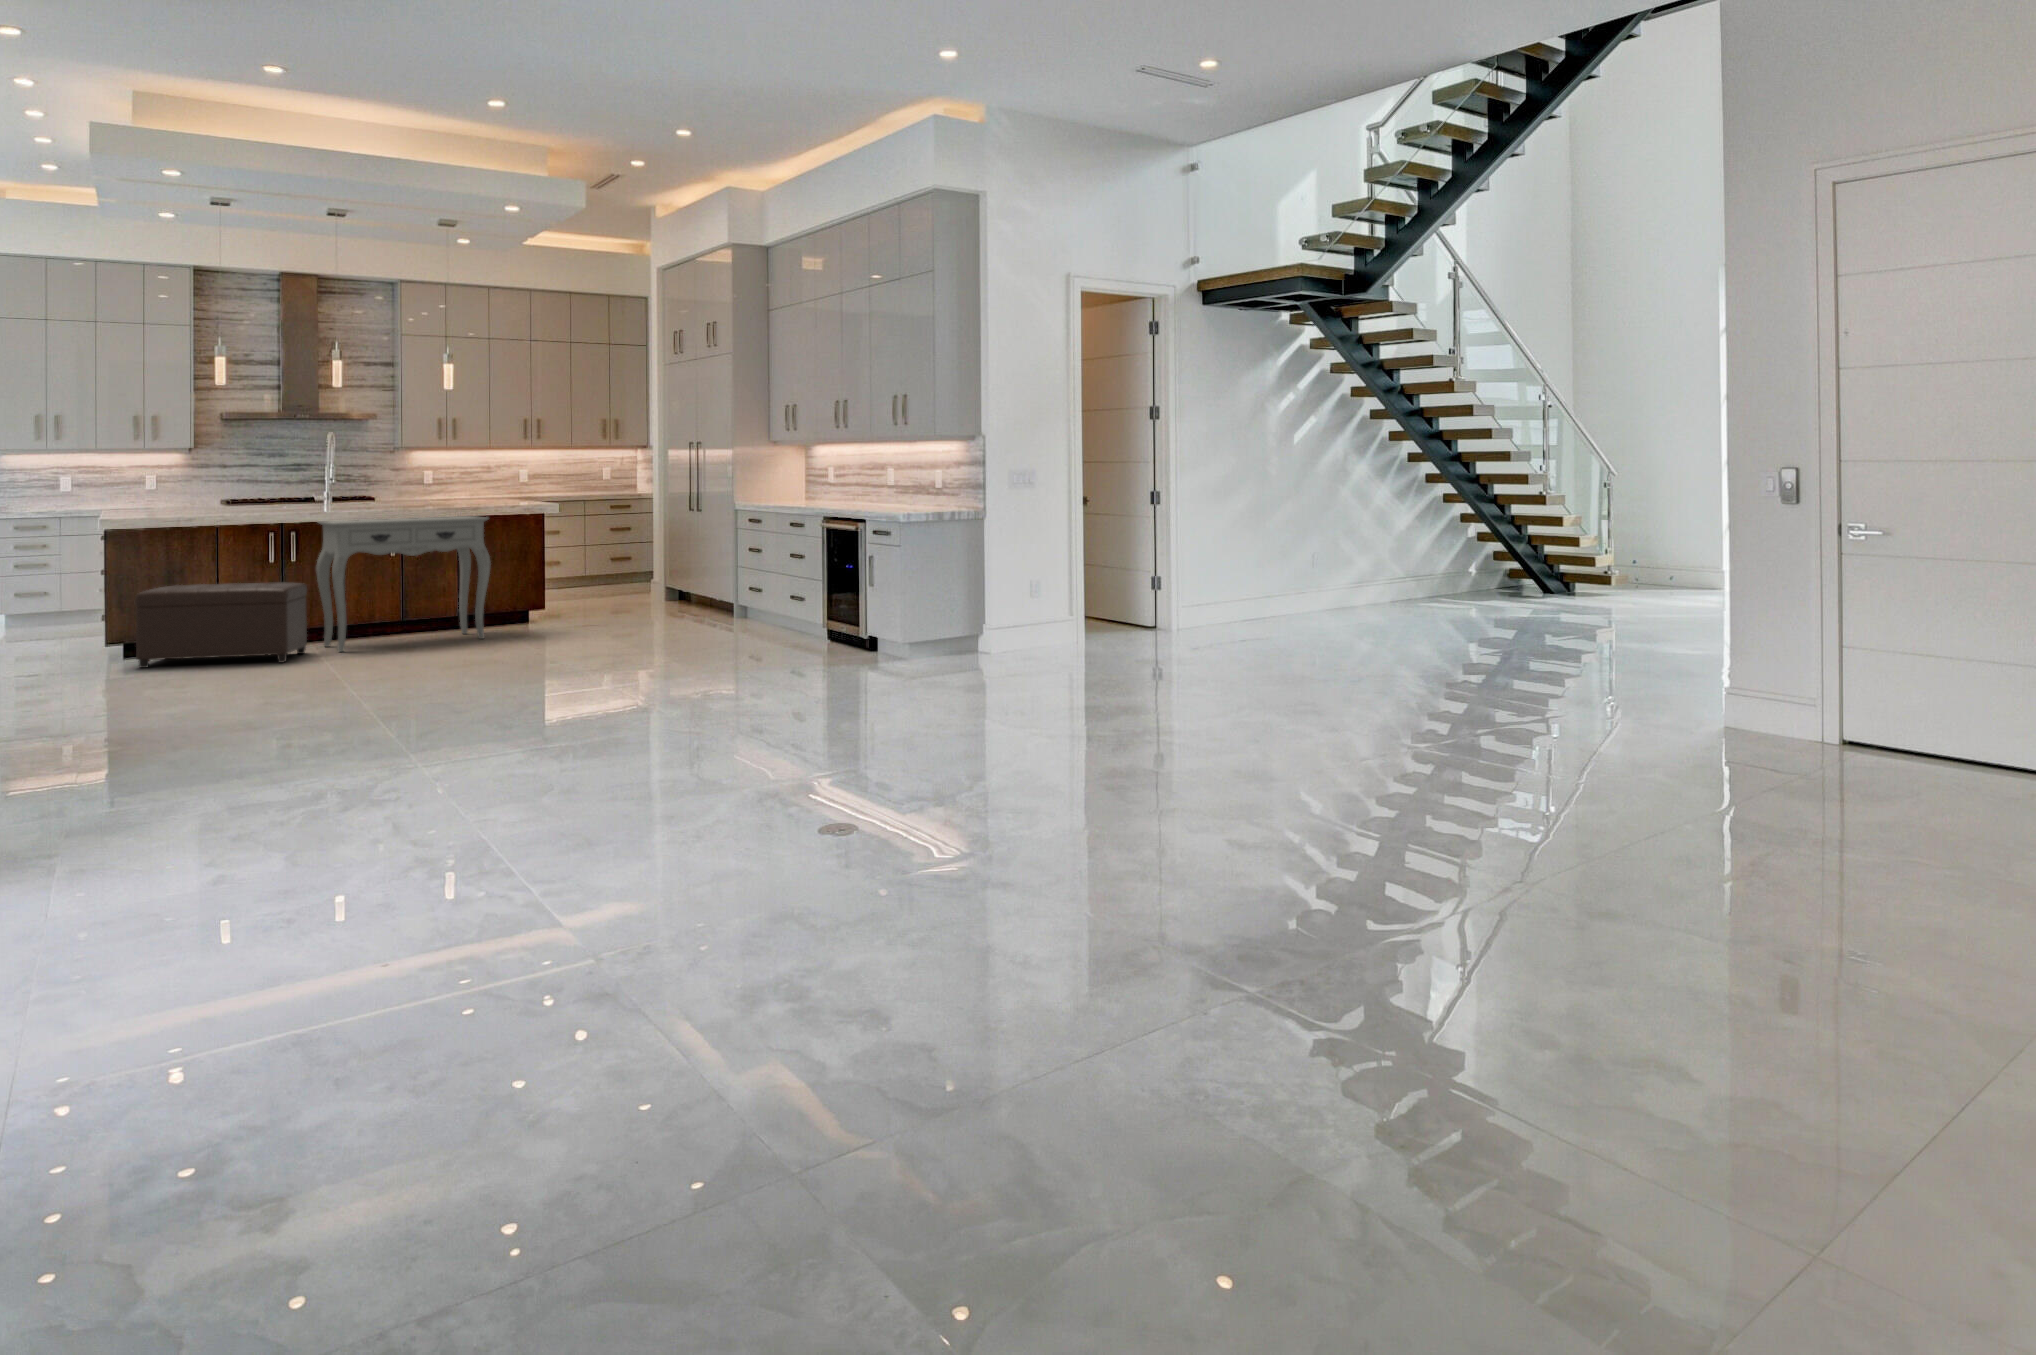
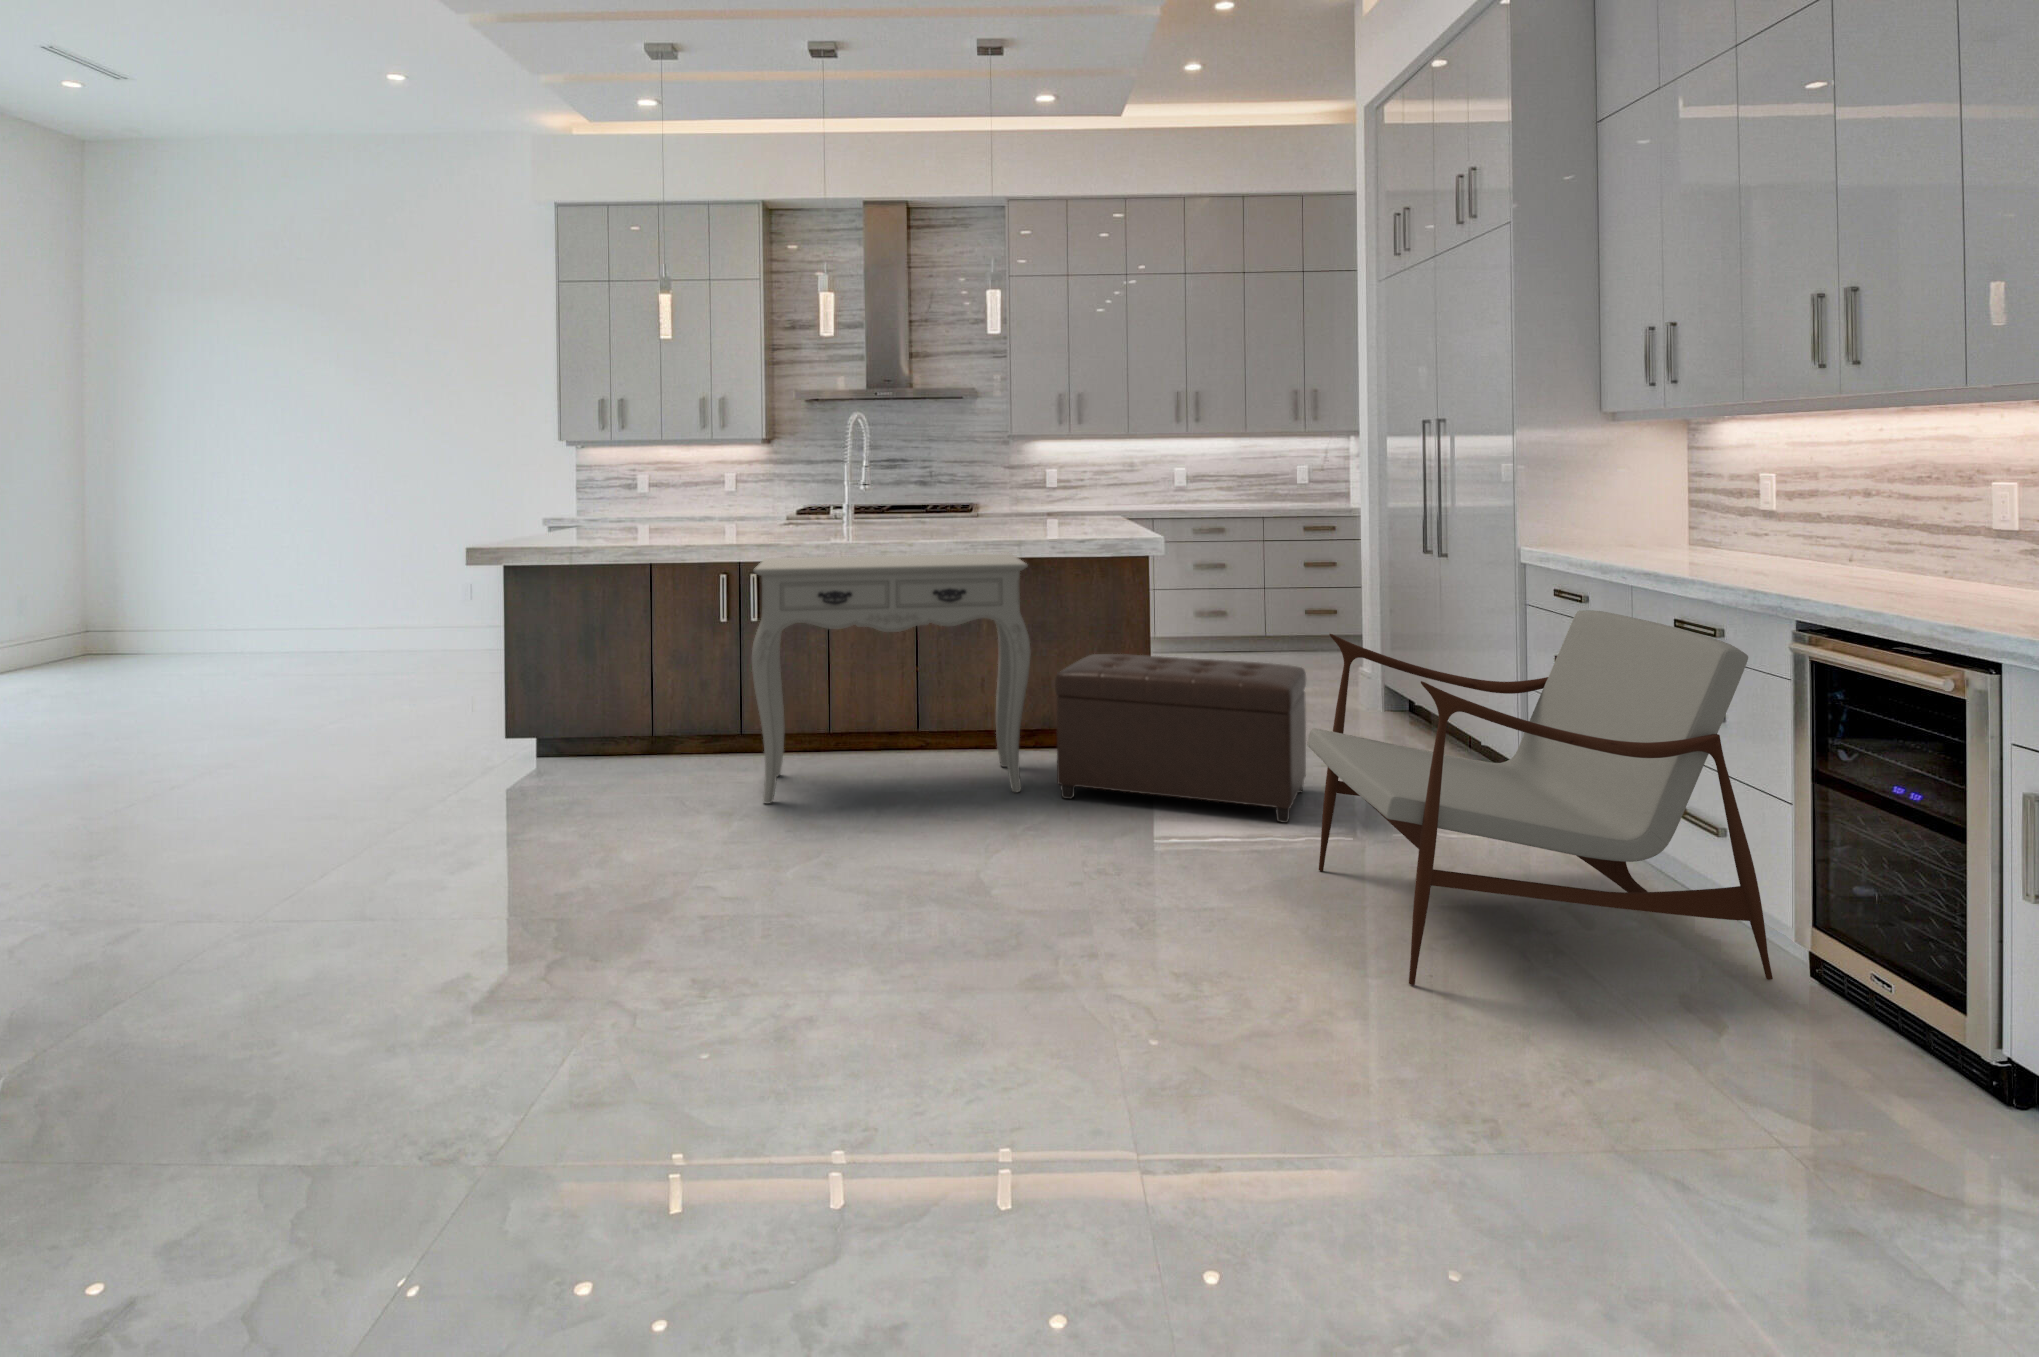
armchair: none [642,523,807,653] -> present [1307,610,1773,985]
ottoman: present [135,582,307,668] -> present [1055,654,1306,823]

